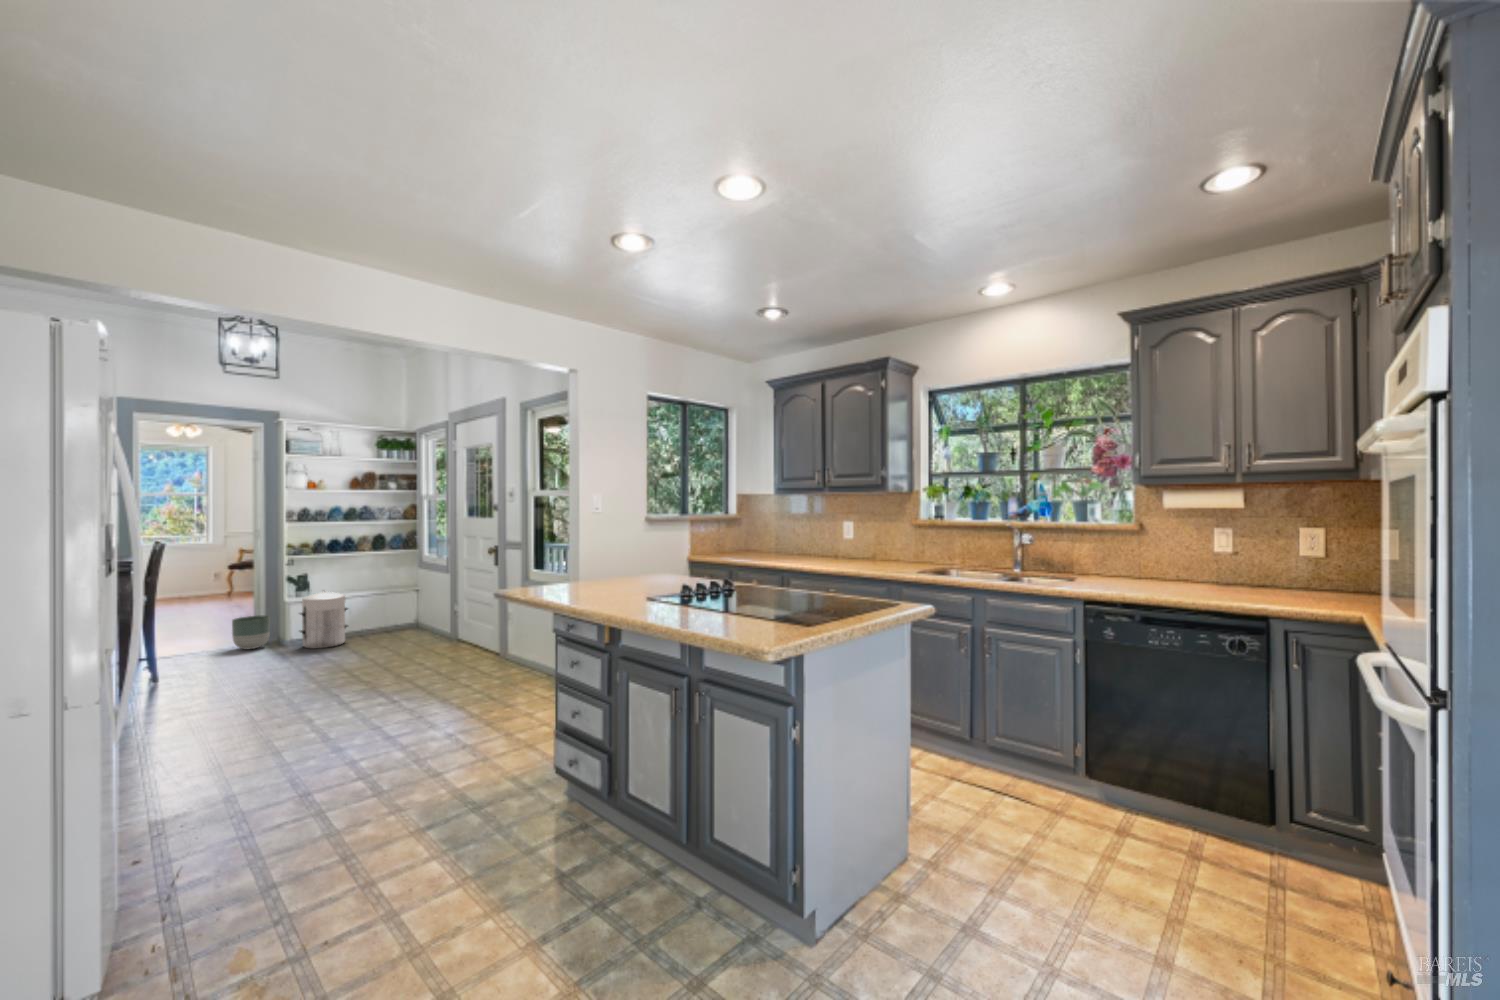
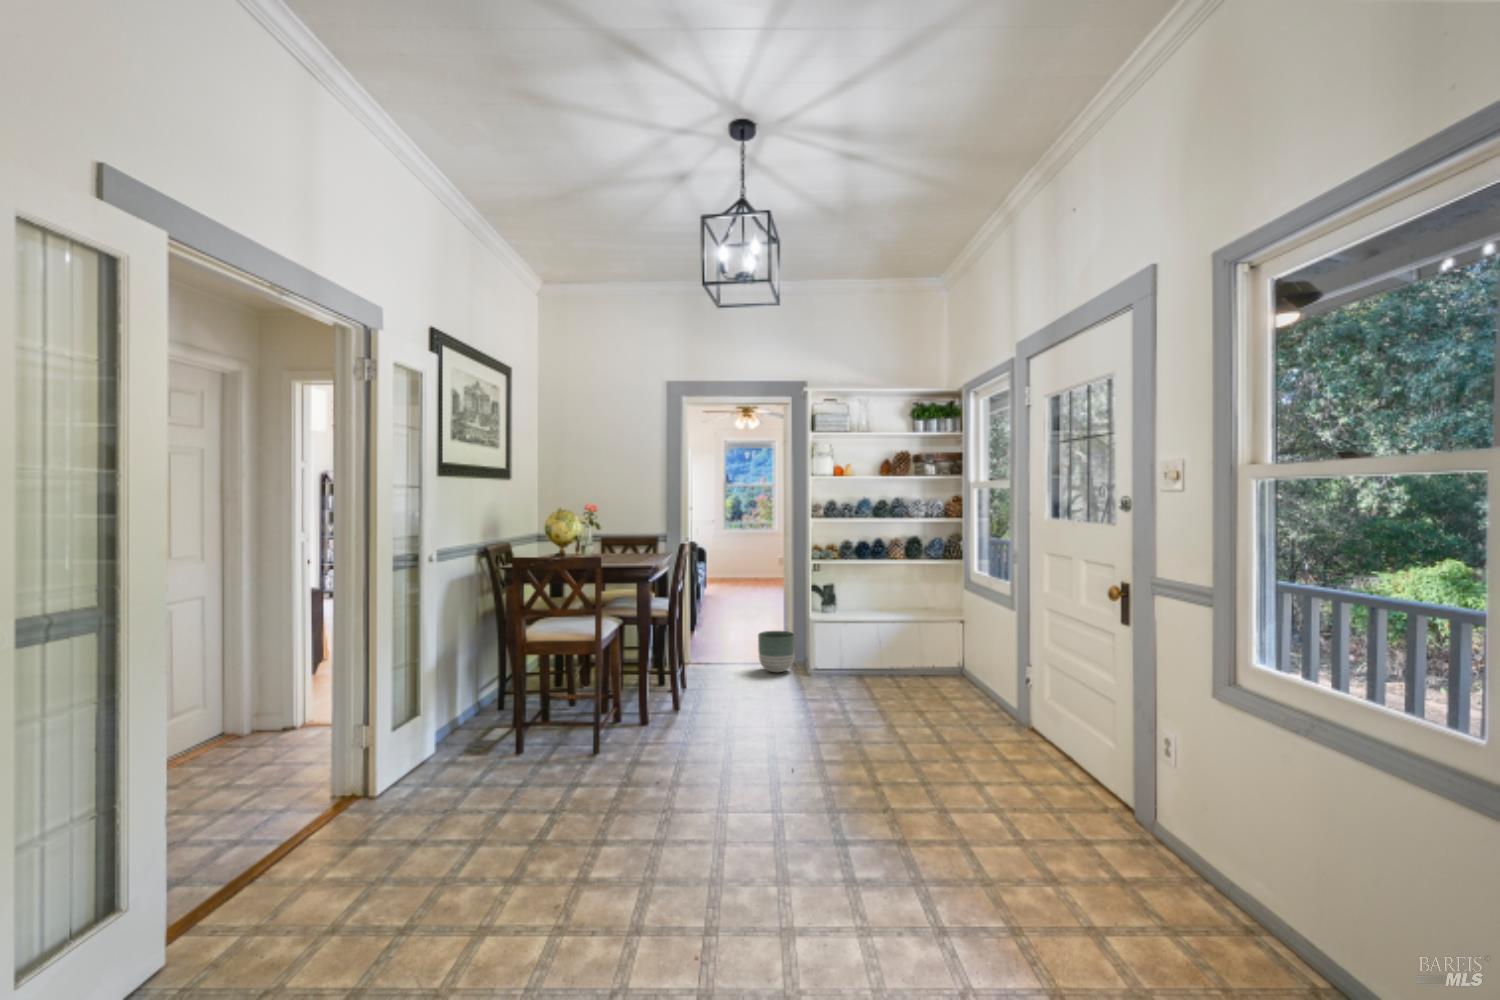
waste bin: present [300,592,348,649] -> none [823,608,879,687]

